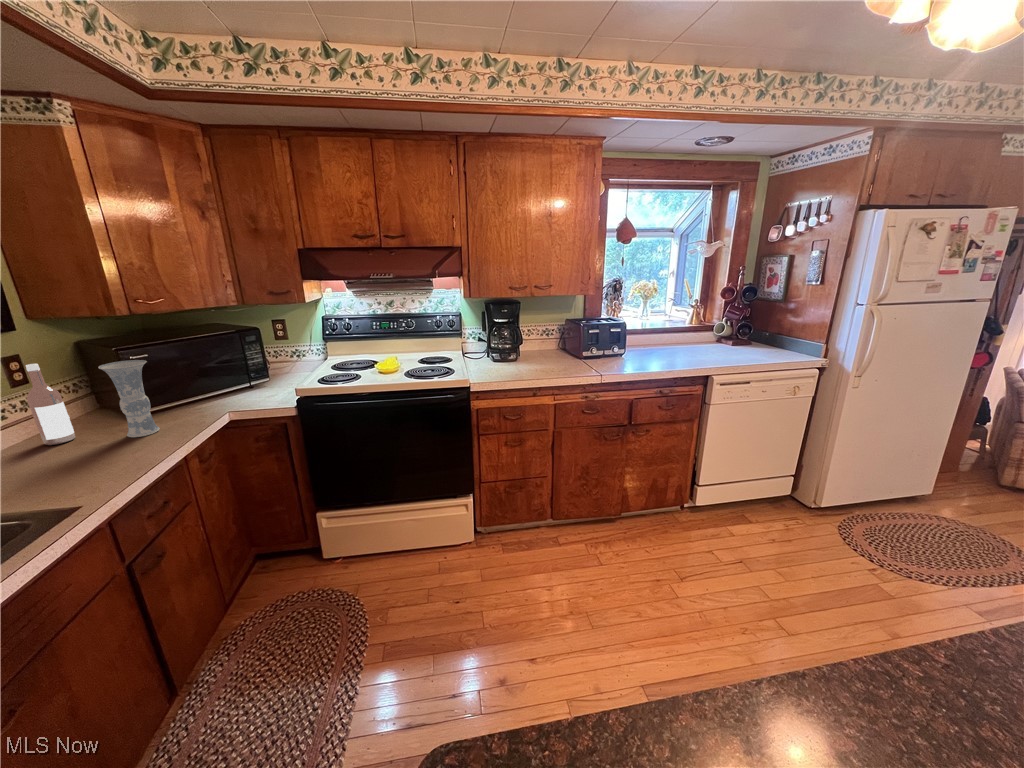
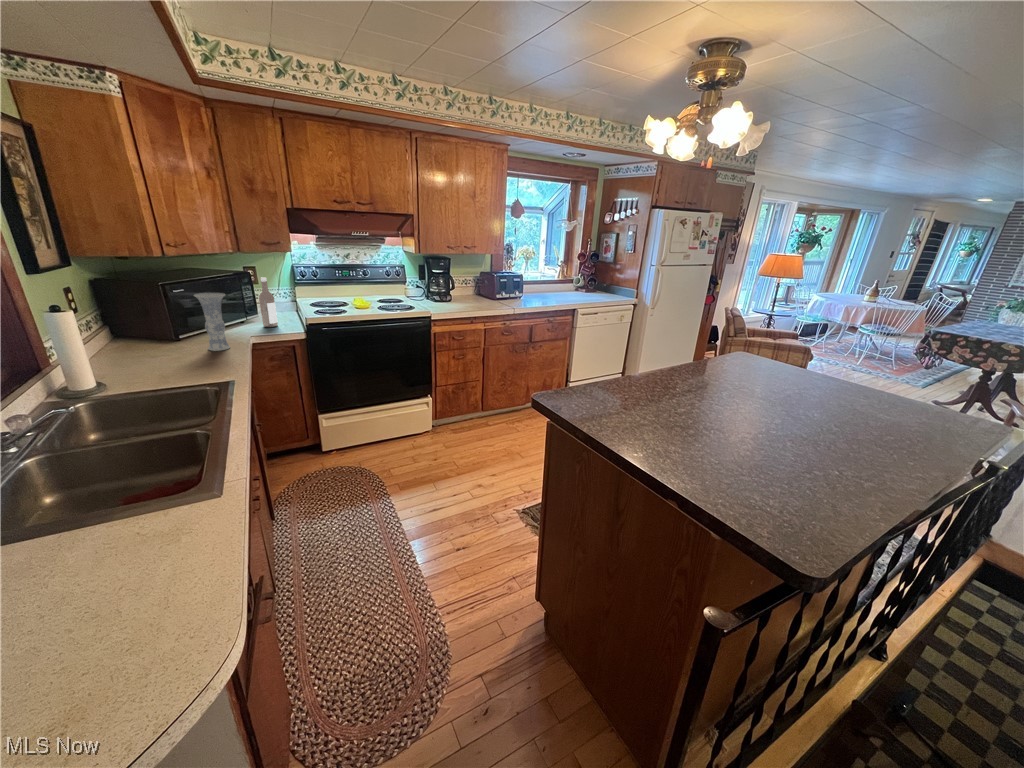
wine bottle: present [26,364,75,445] -> present [259,277,278,327]

